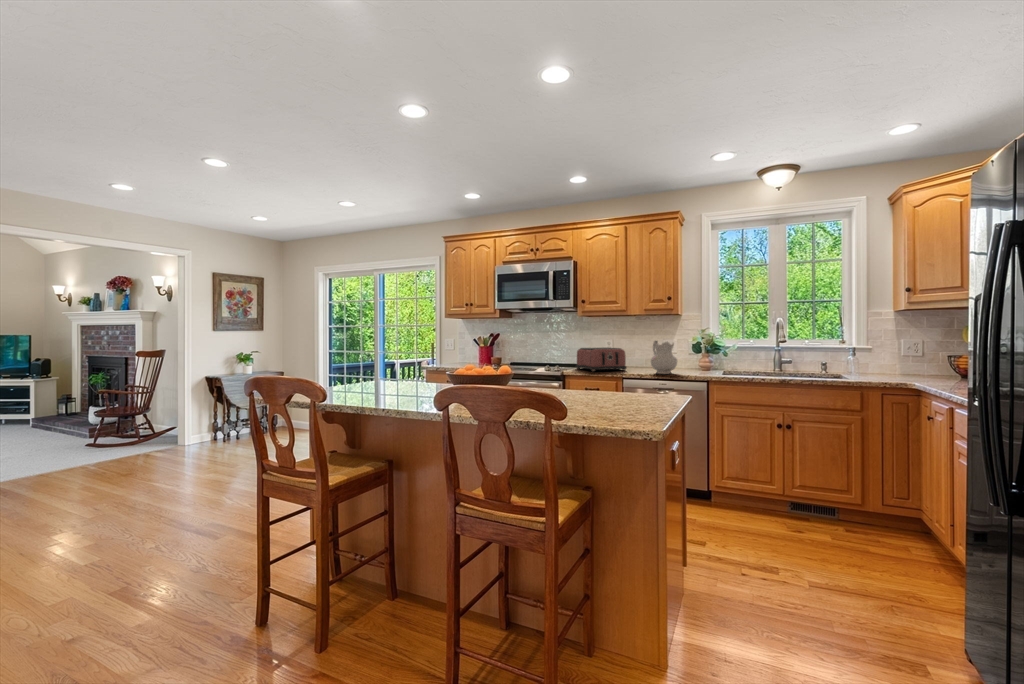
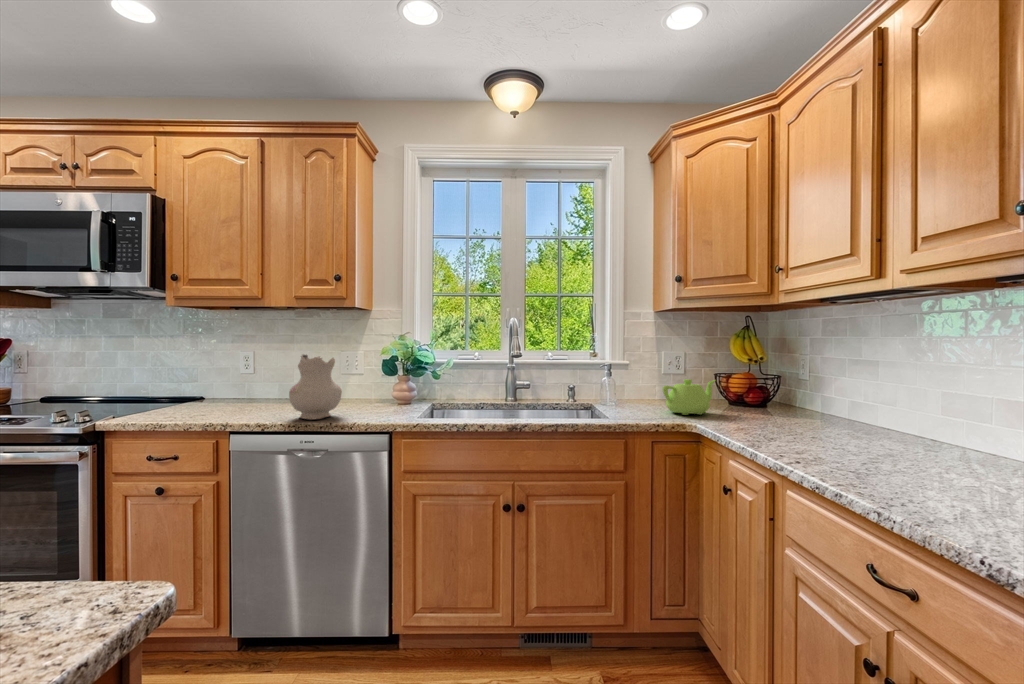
toaster: present [576,348,627,371] -> none [153,367,253,418]
teapot: none [893,357,939,380] -> present [662,379,715,415]

